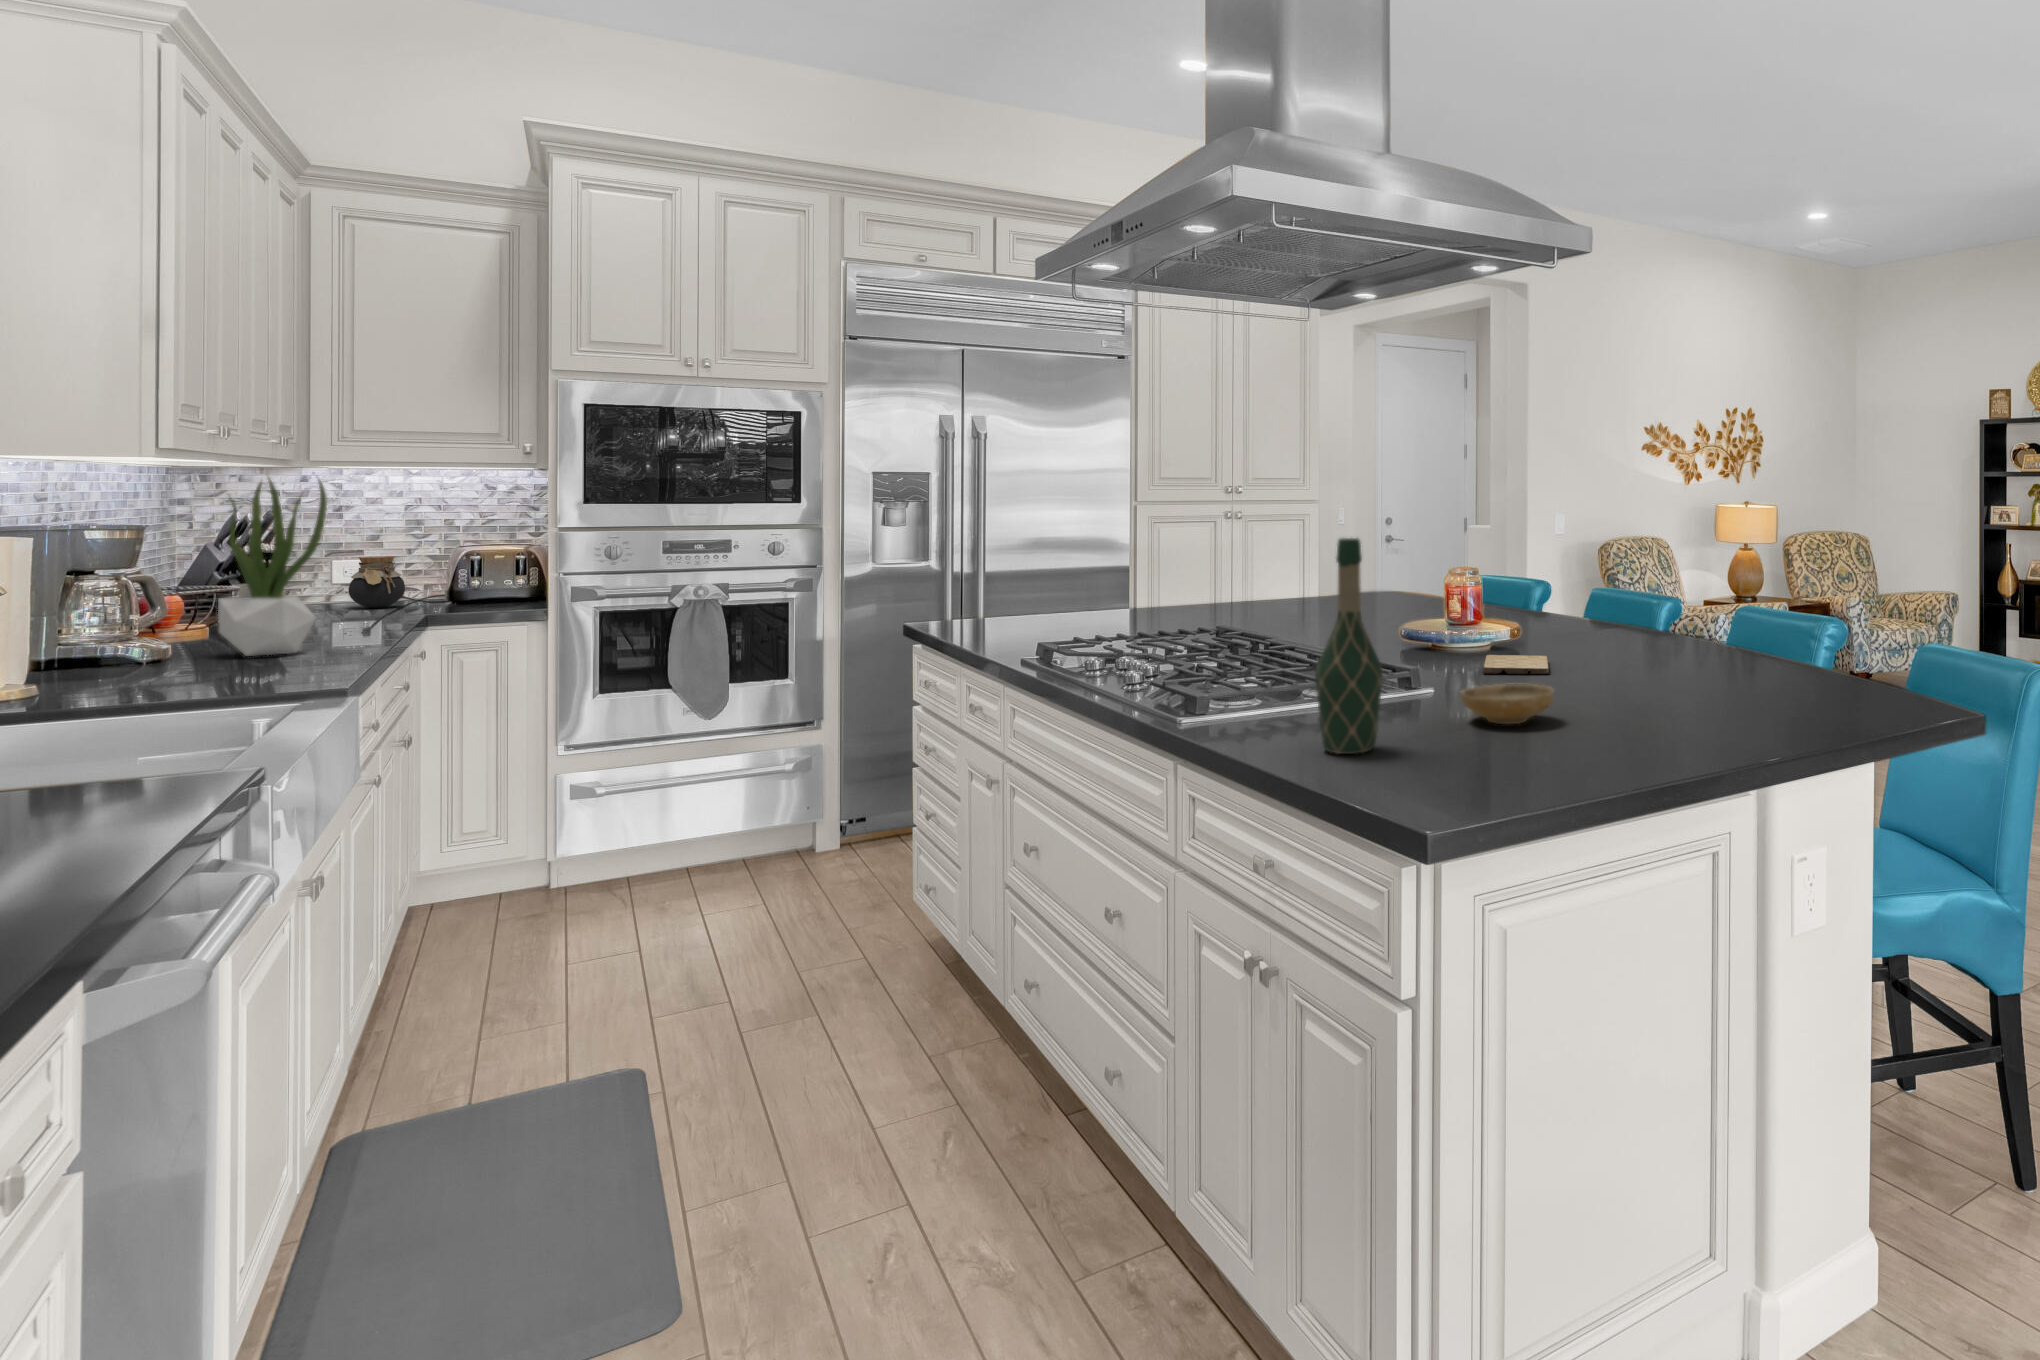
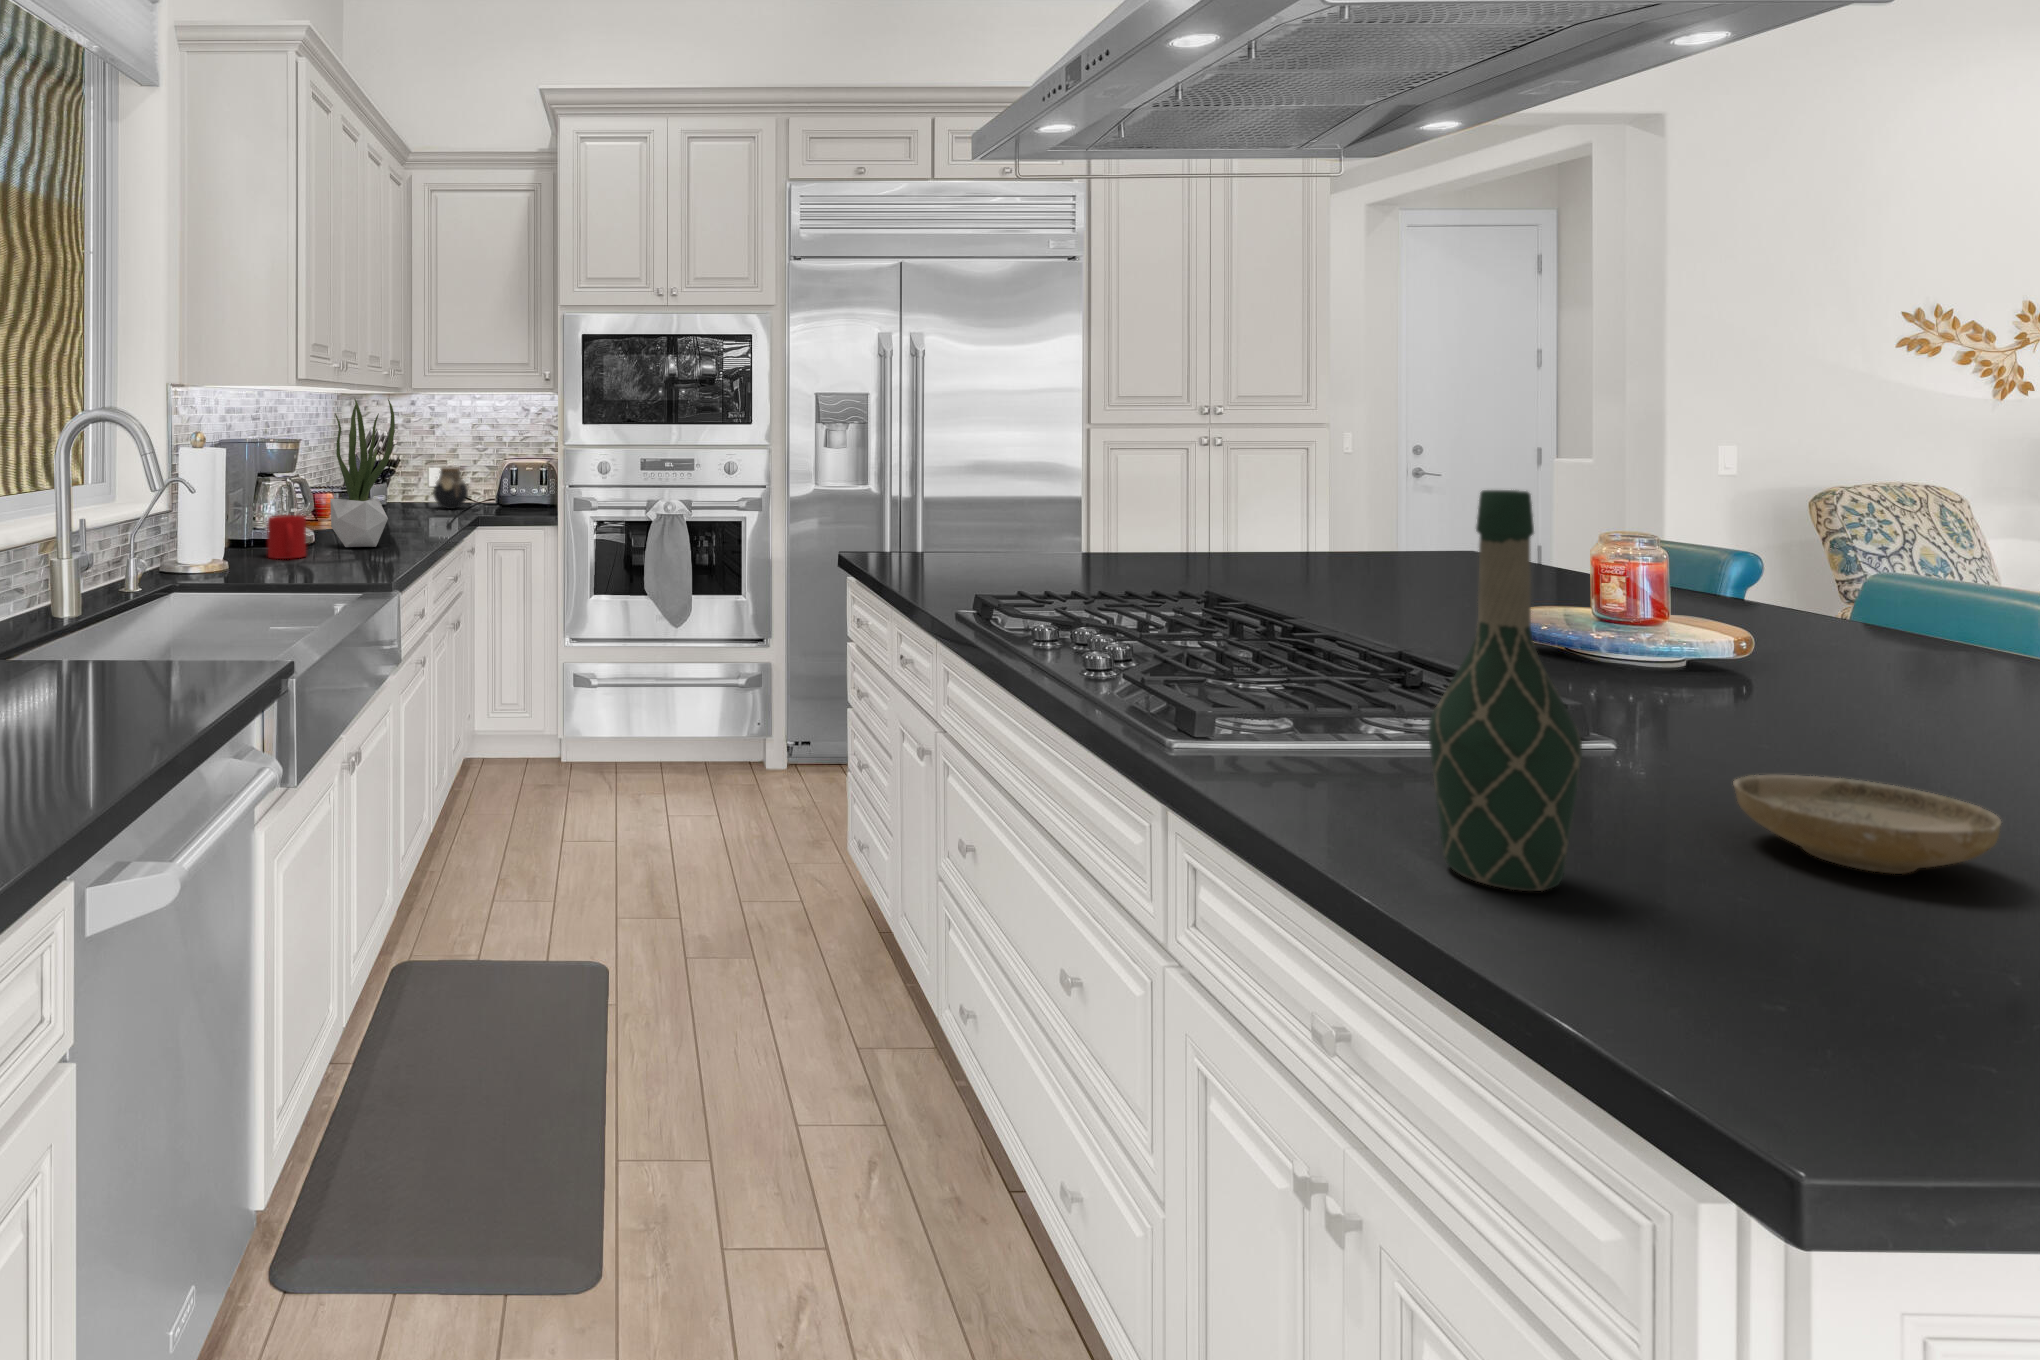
mug: none [119,620,188,676] -> present [267,515,306,559]
cutting board: present [1483,655,1549,674] -> none [1707,686,1881,743]

